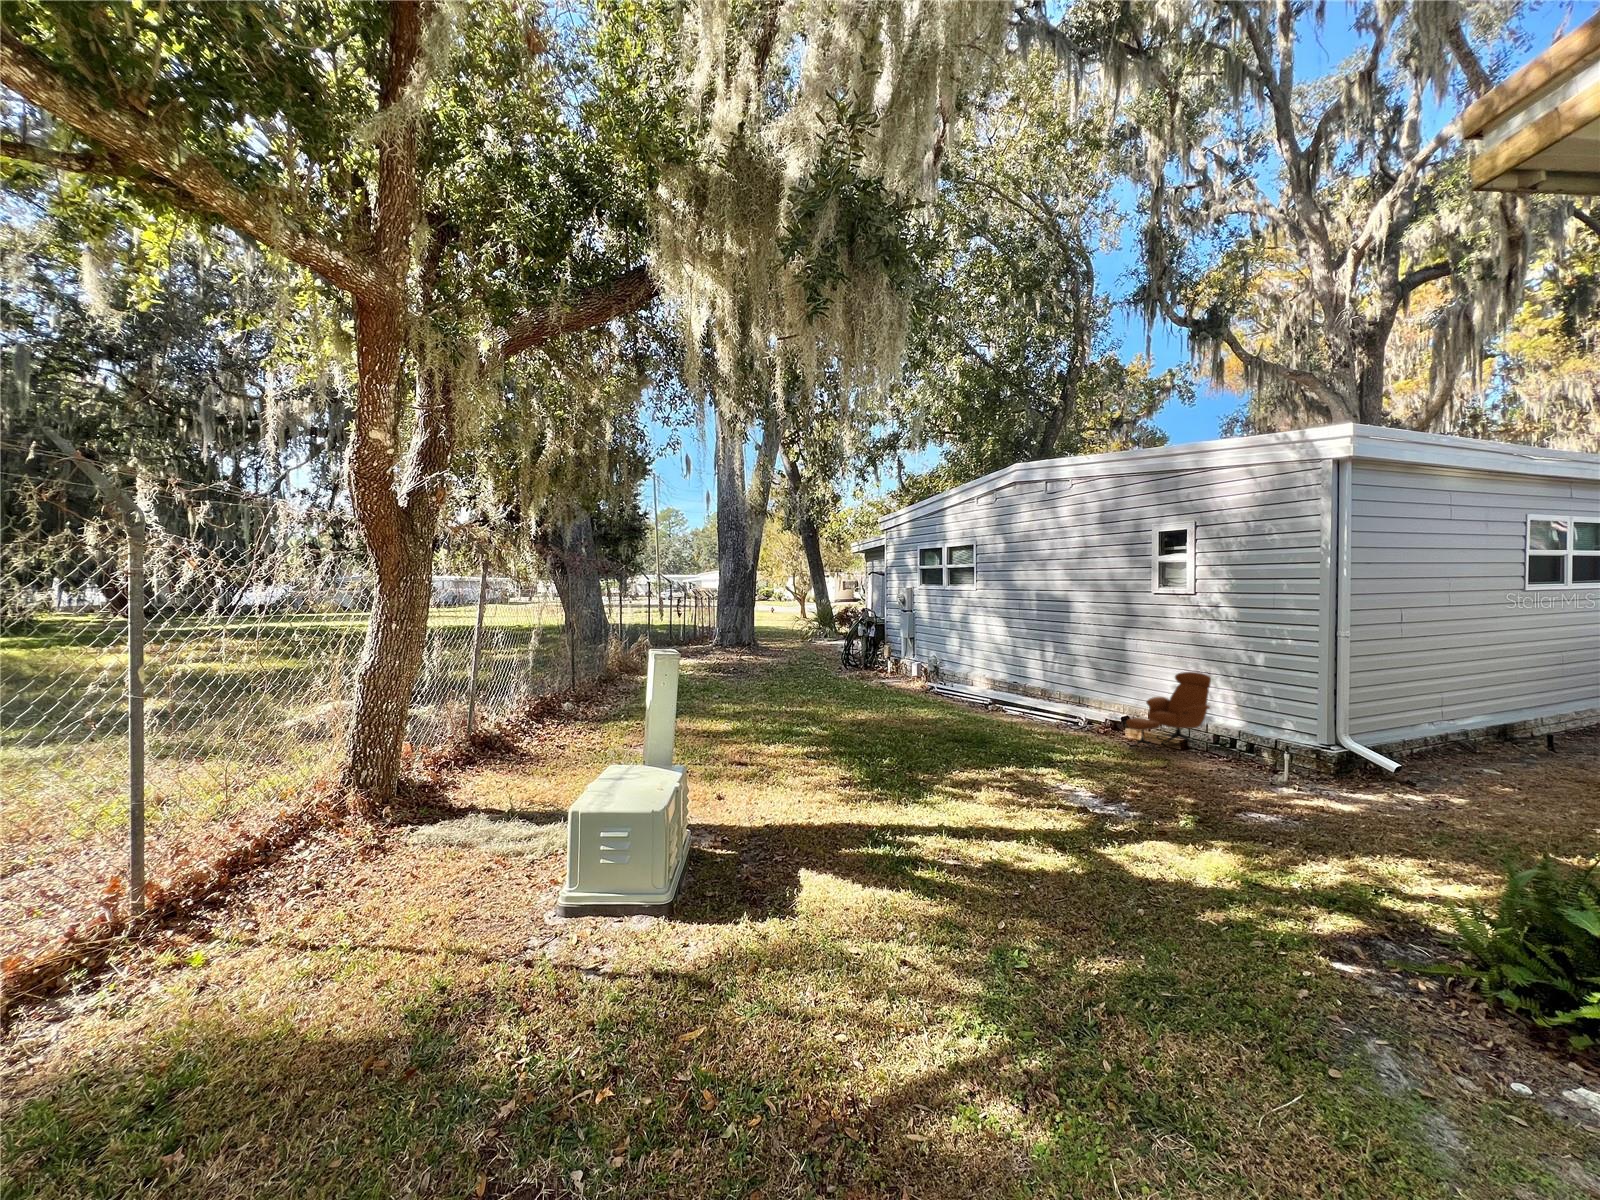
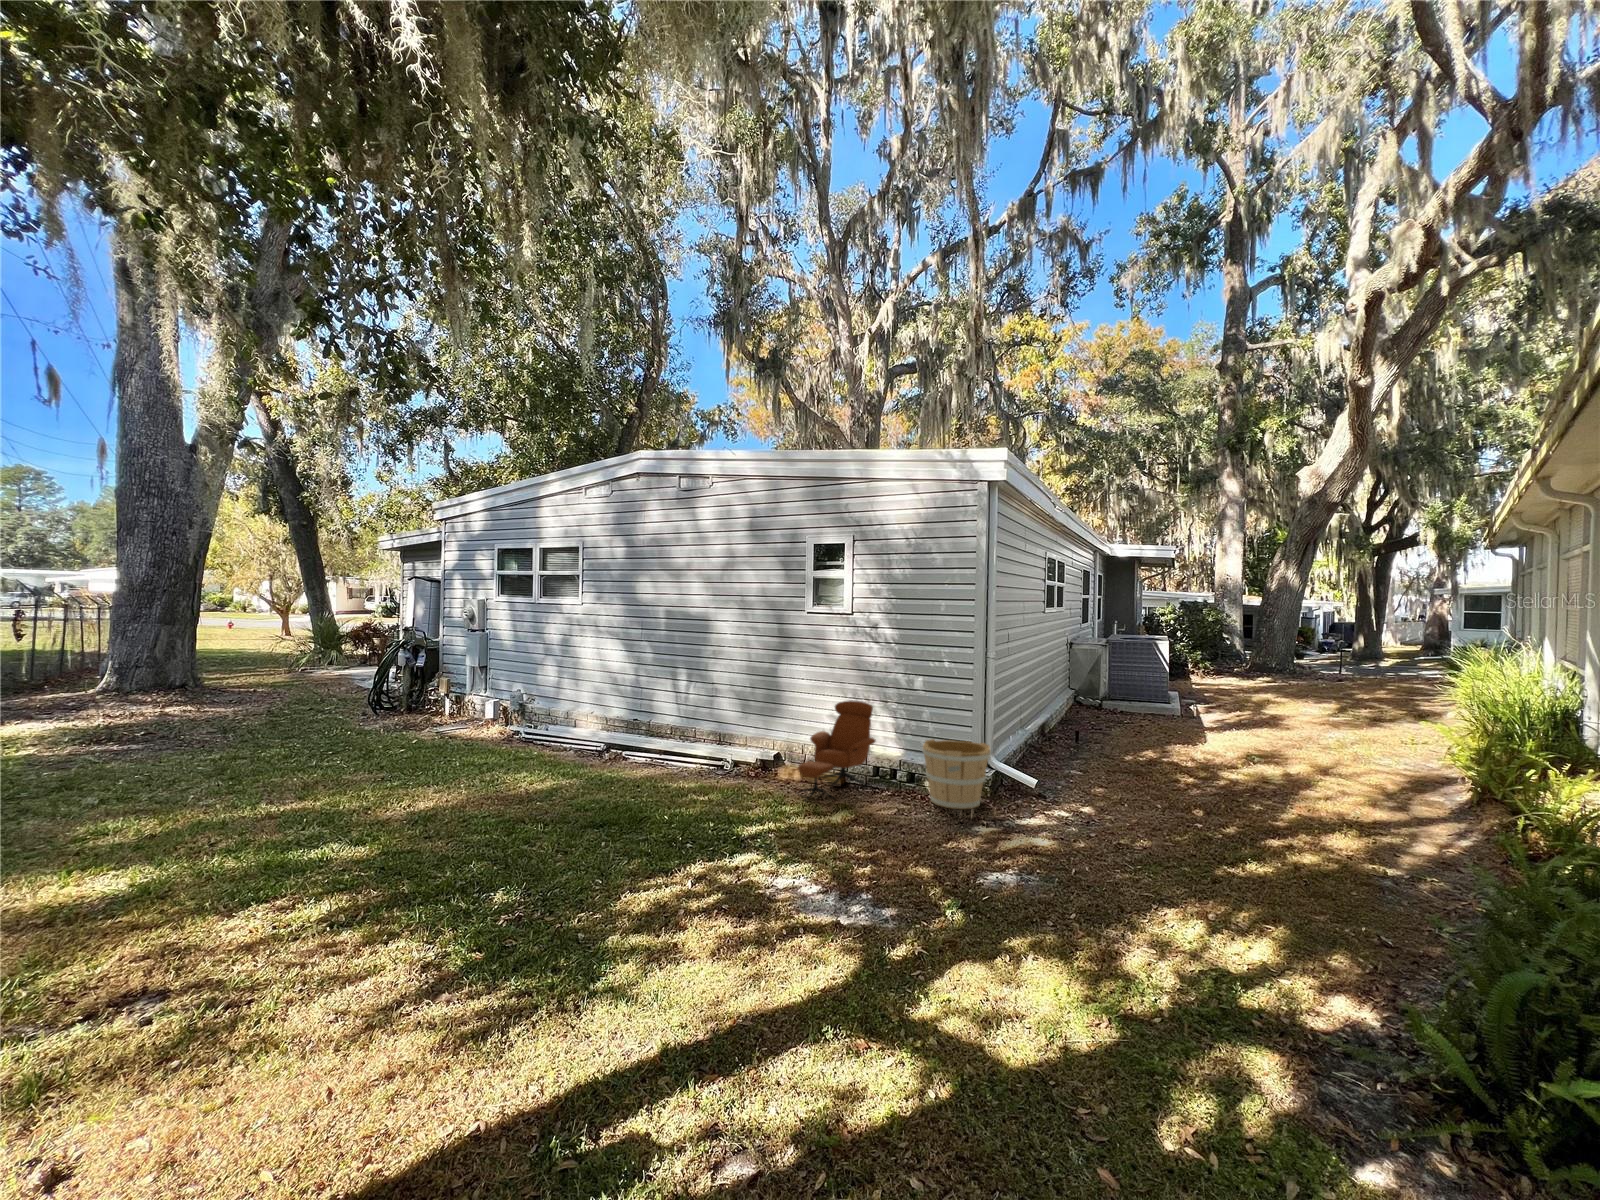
wooden bucket: none [1247,709,1326,775] -> present [922,739,991,809]

